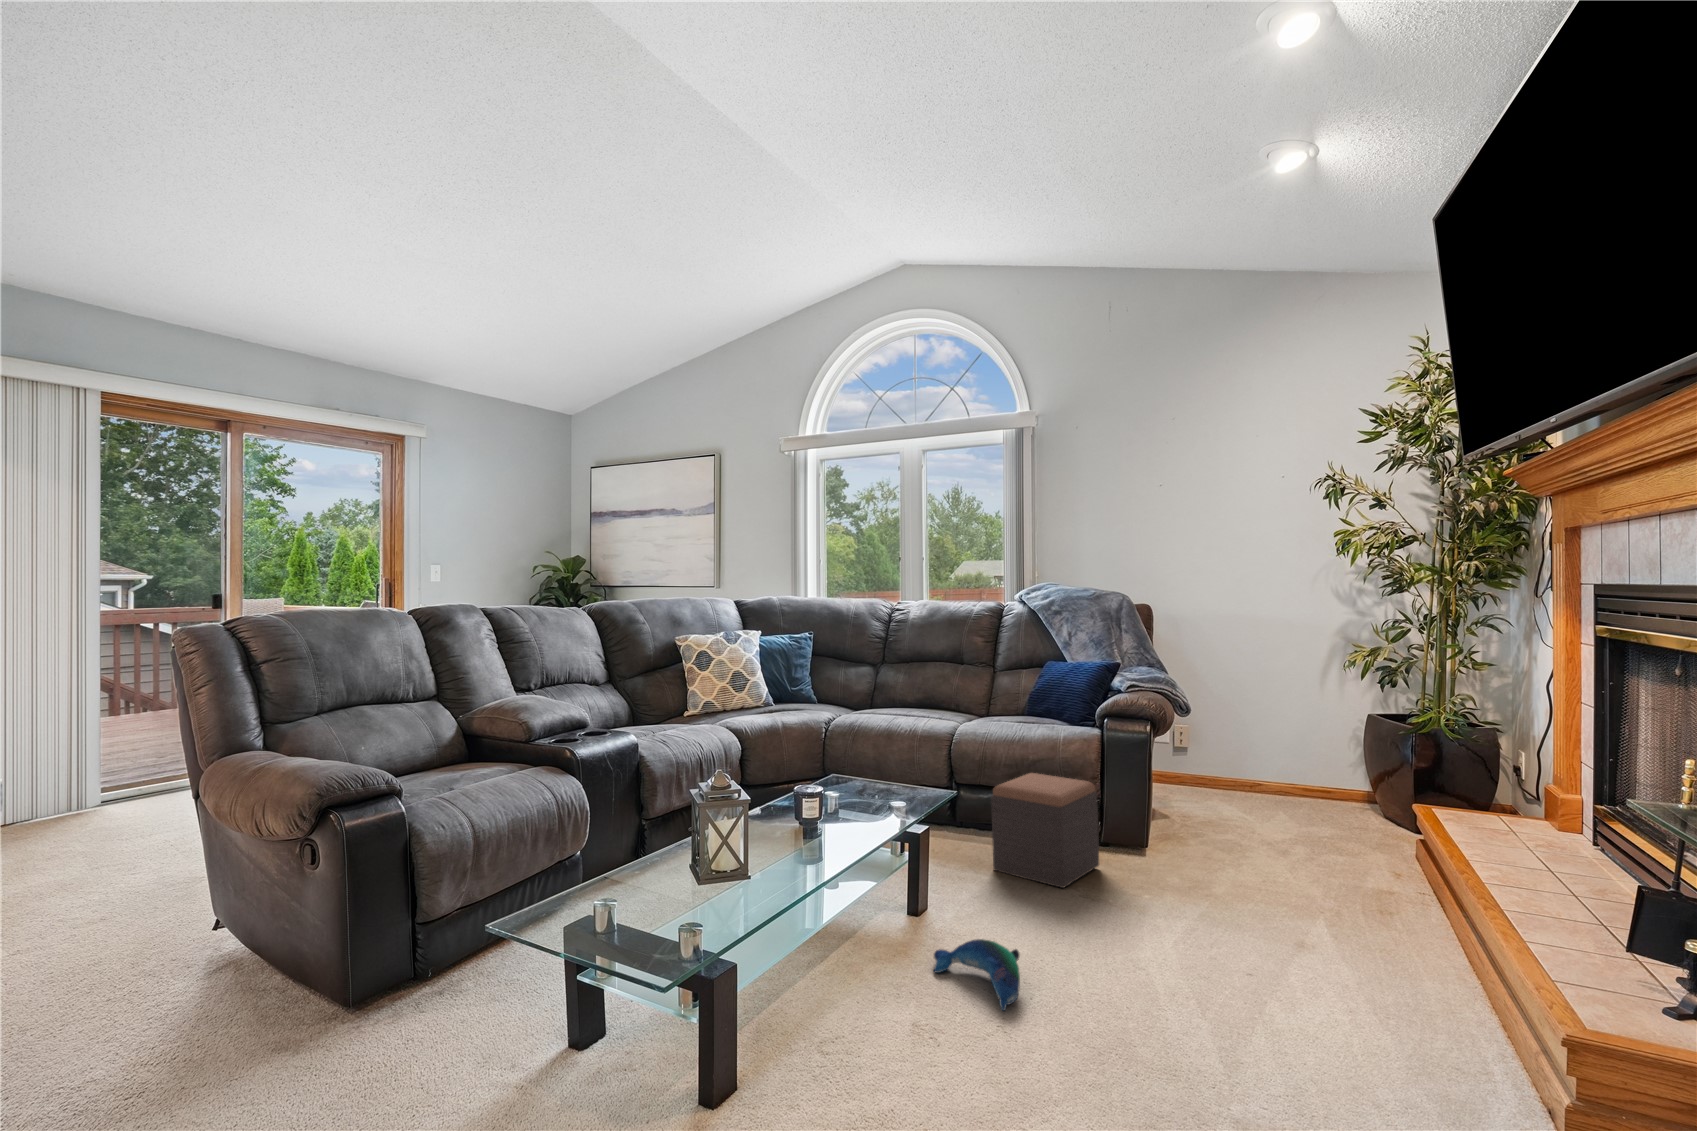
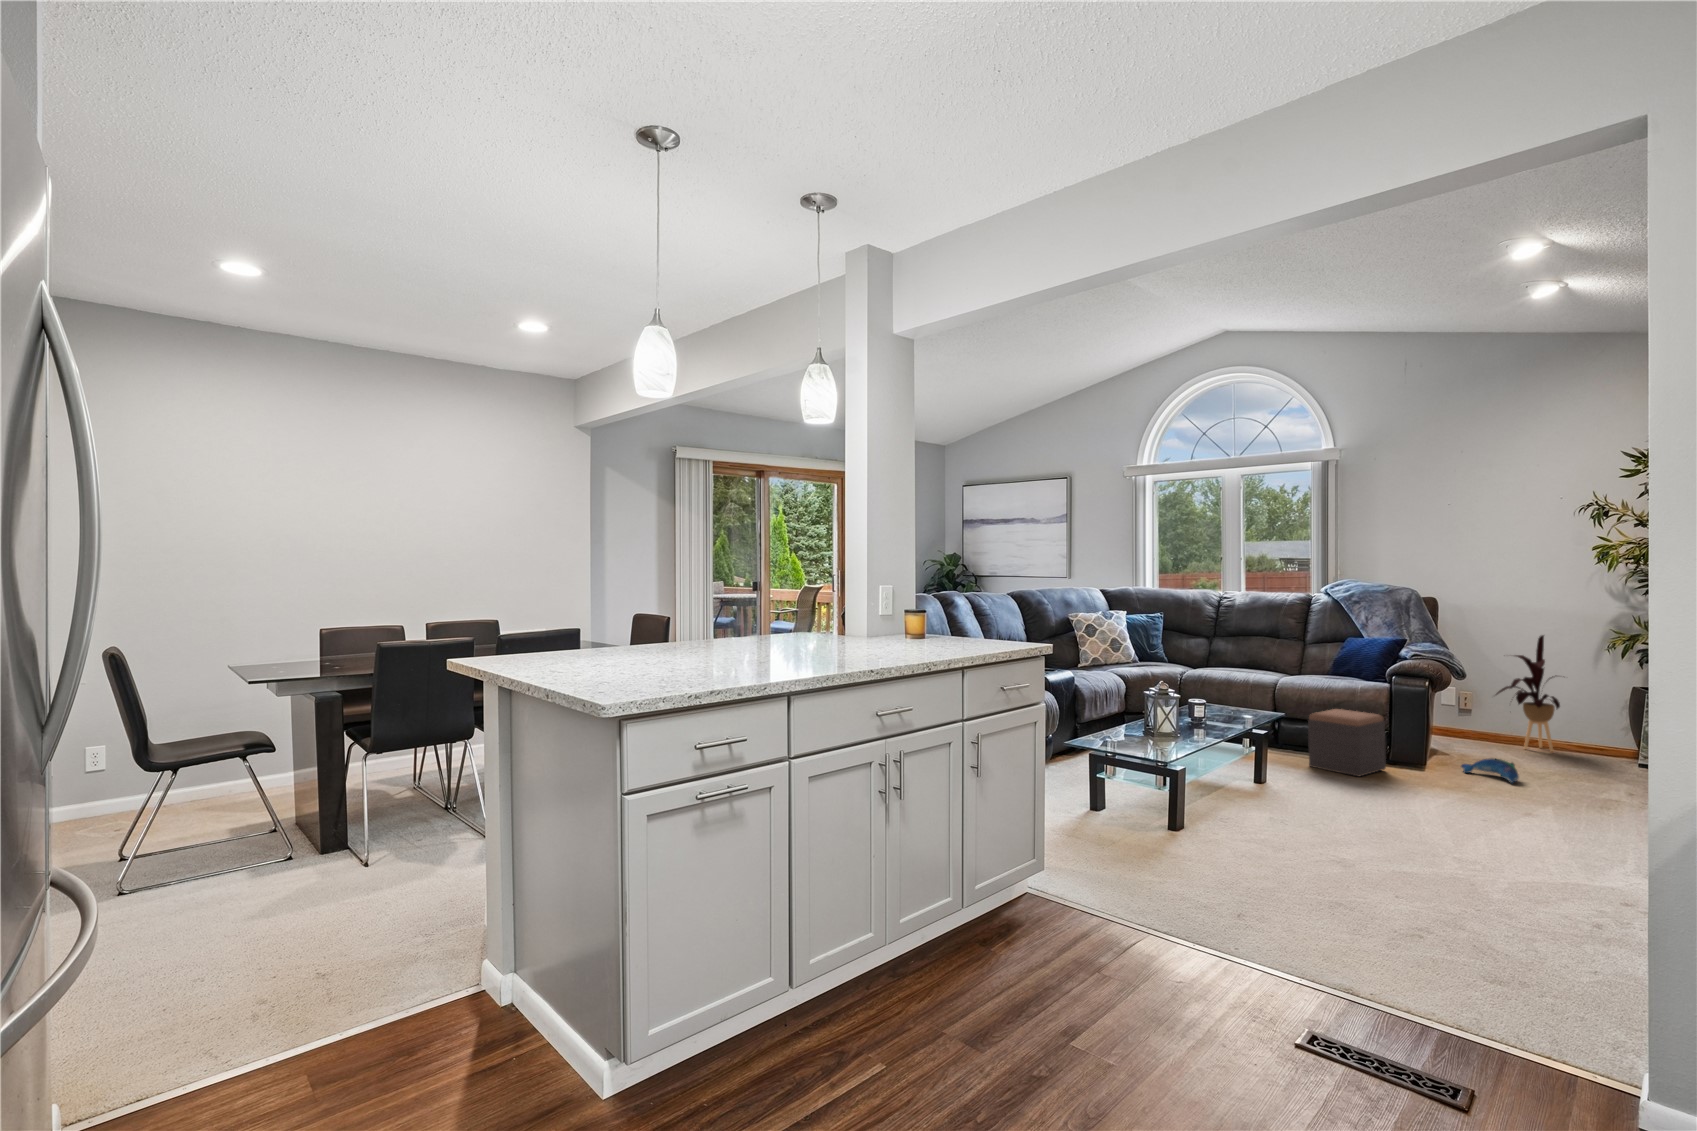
house plant: none [1219,650,1305,807] -> present [1496,635,1560,752]
plush toy: present [934,939,1020,1011] -> present [1461,758,1519,783]

